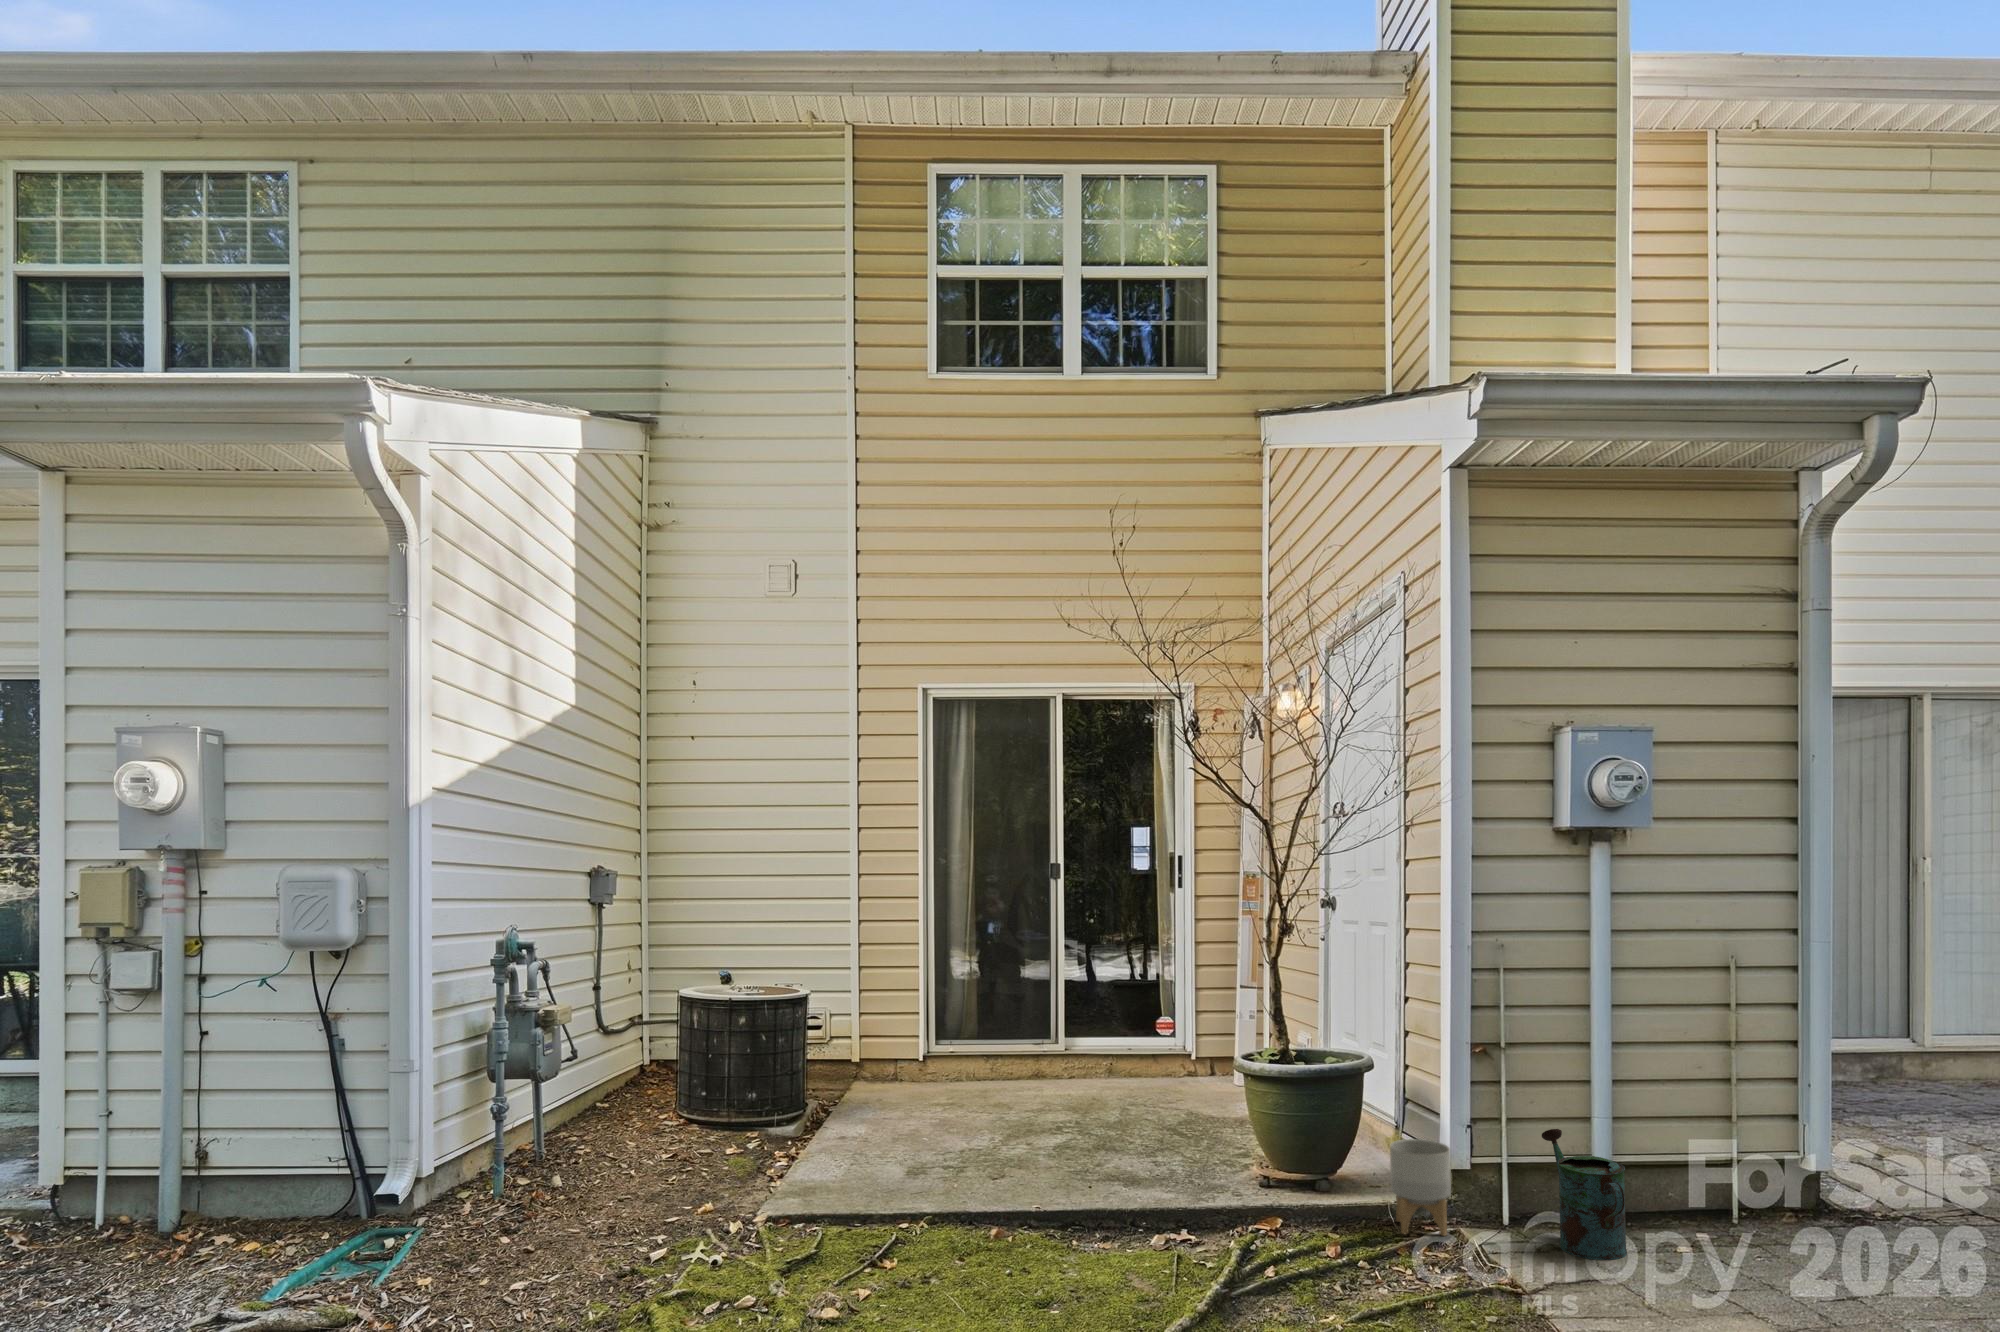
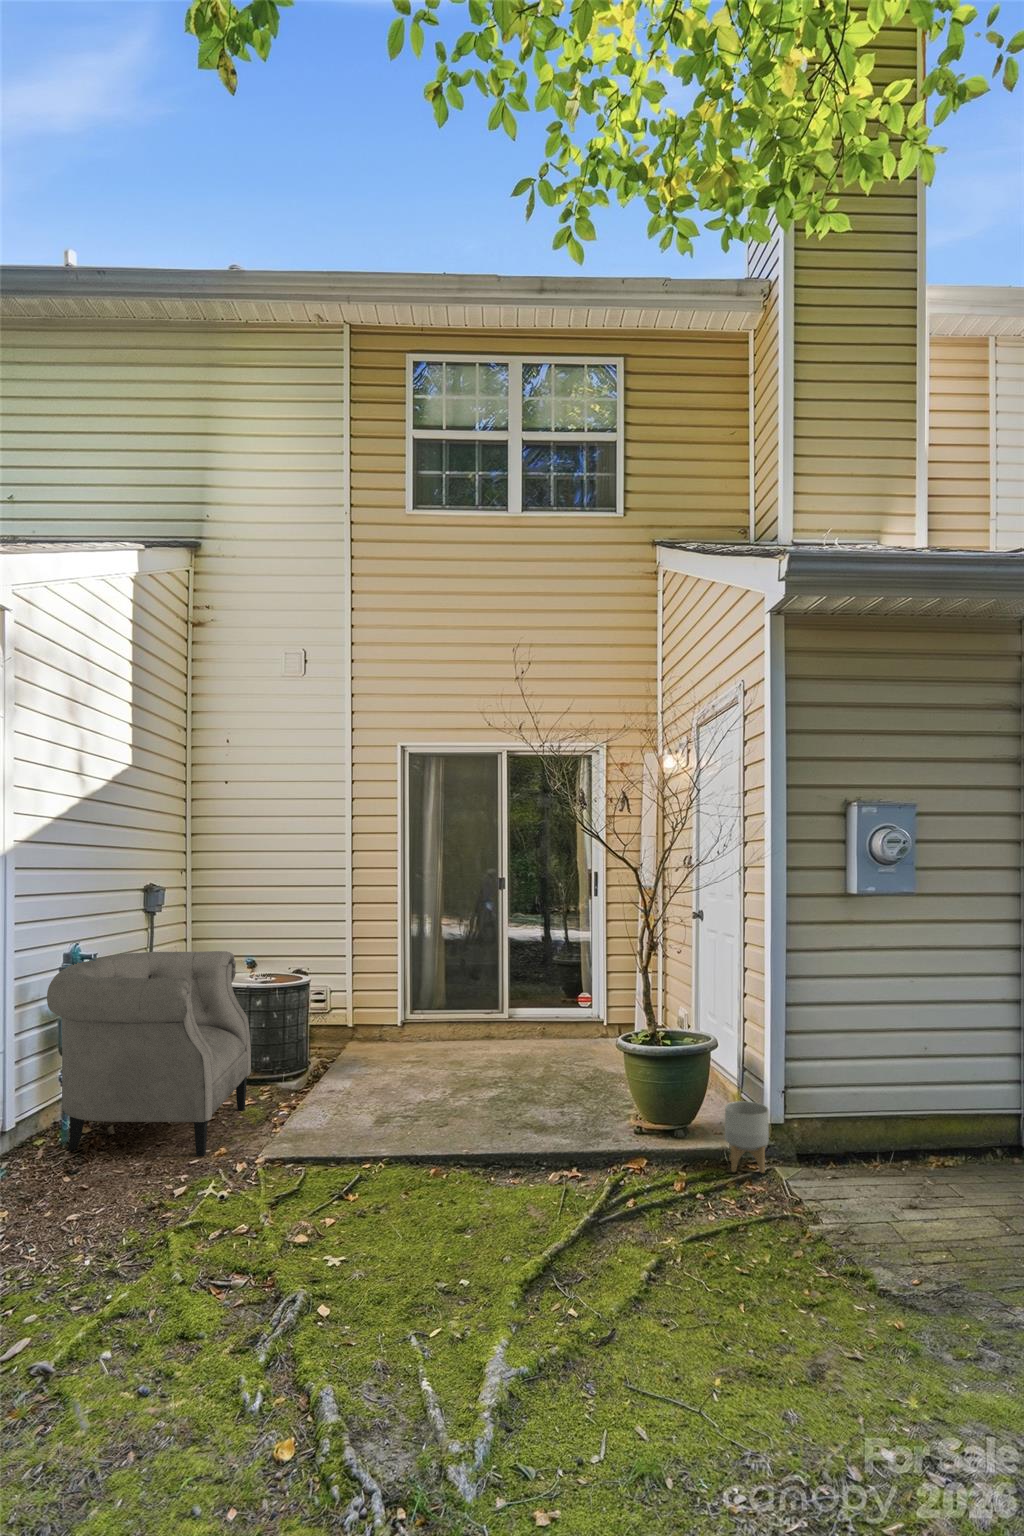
chair: none [475,945,738,1219] -> present [47,951,251,1157]
watering can: present [1542,1129,1627,1260] -> none [836,1095,894,1193]

